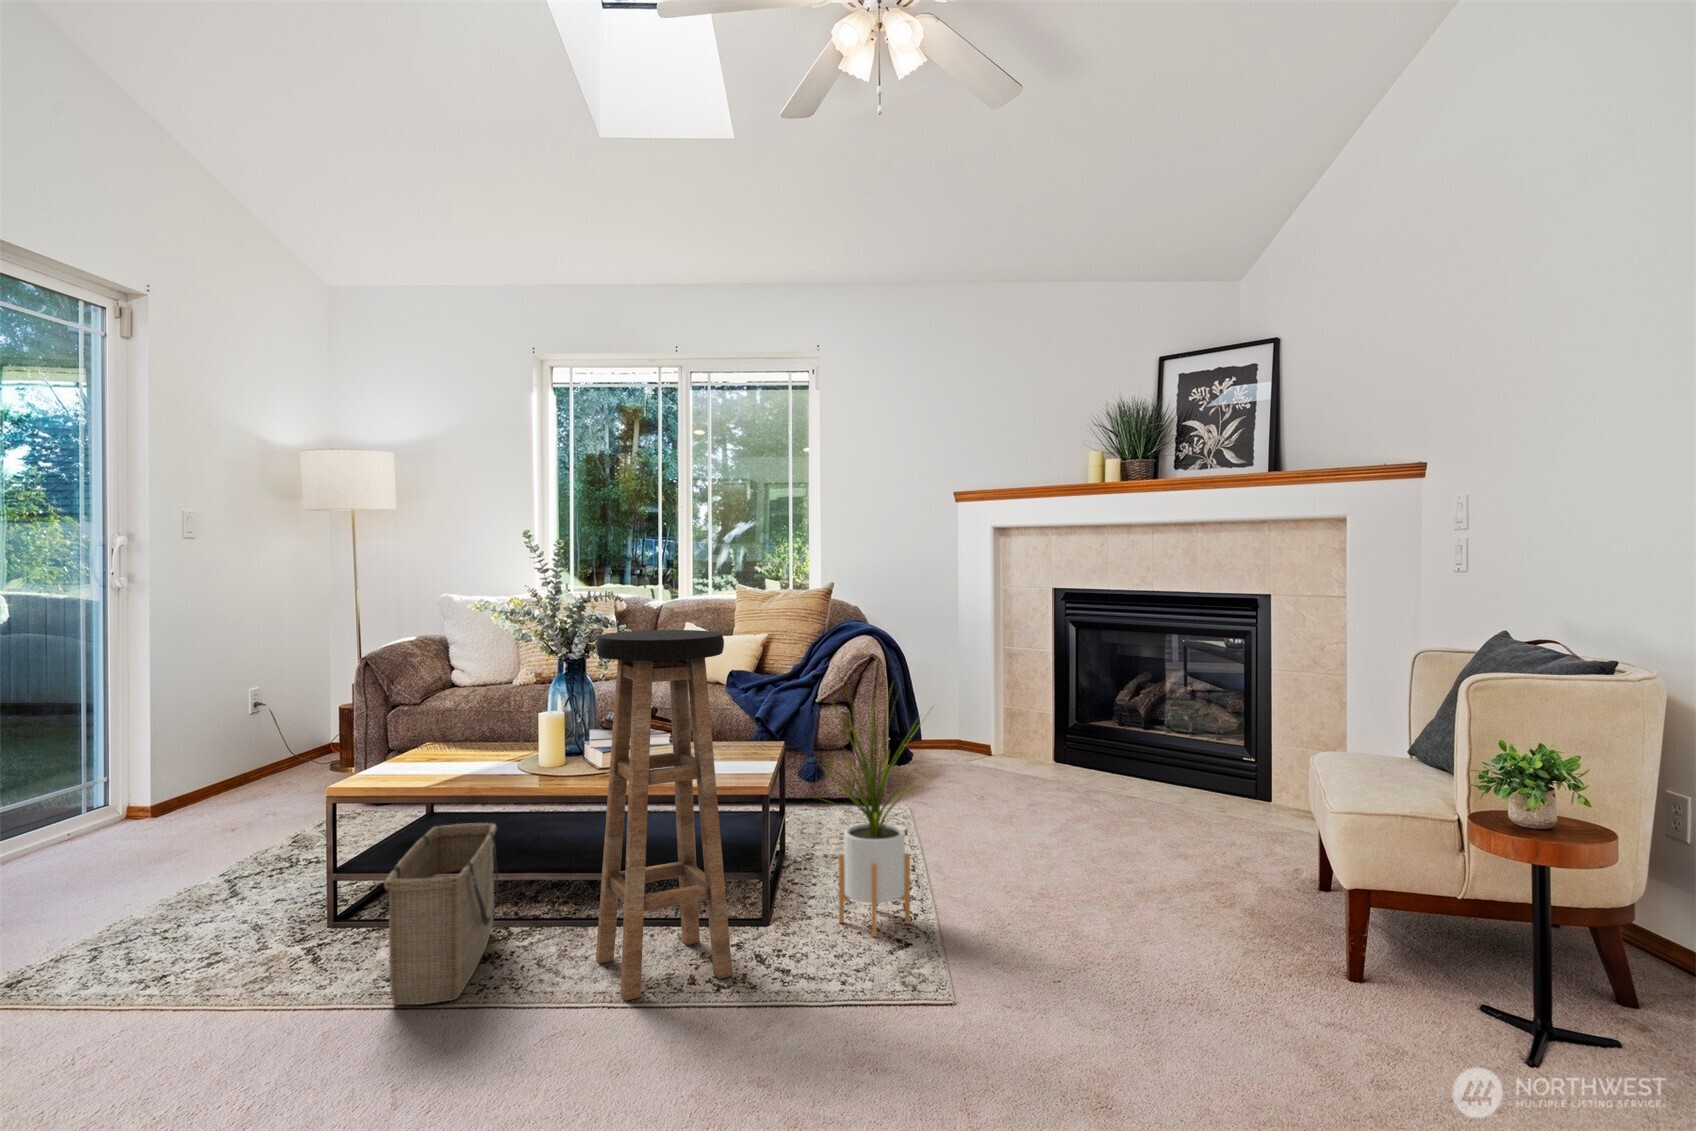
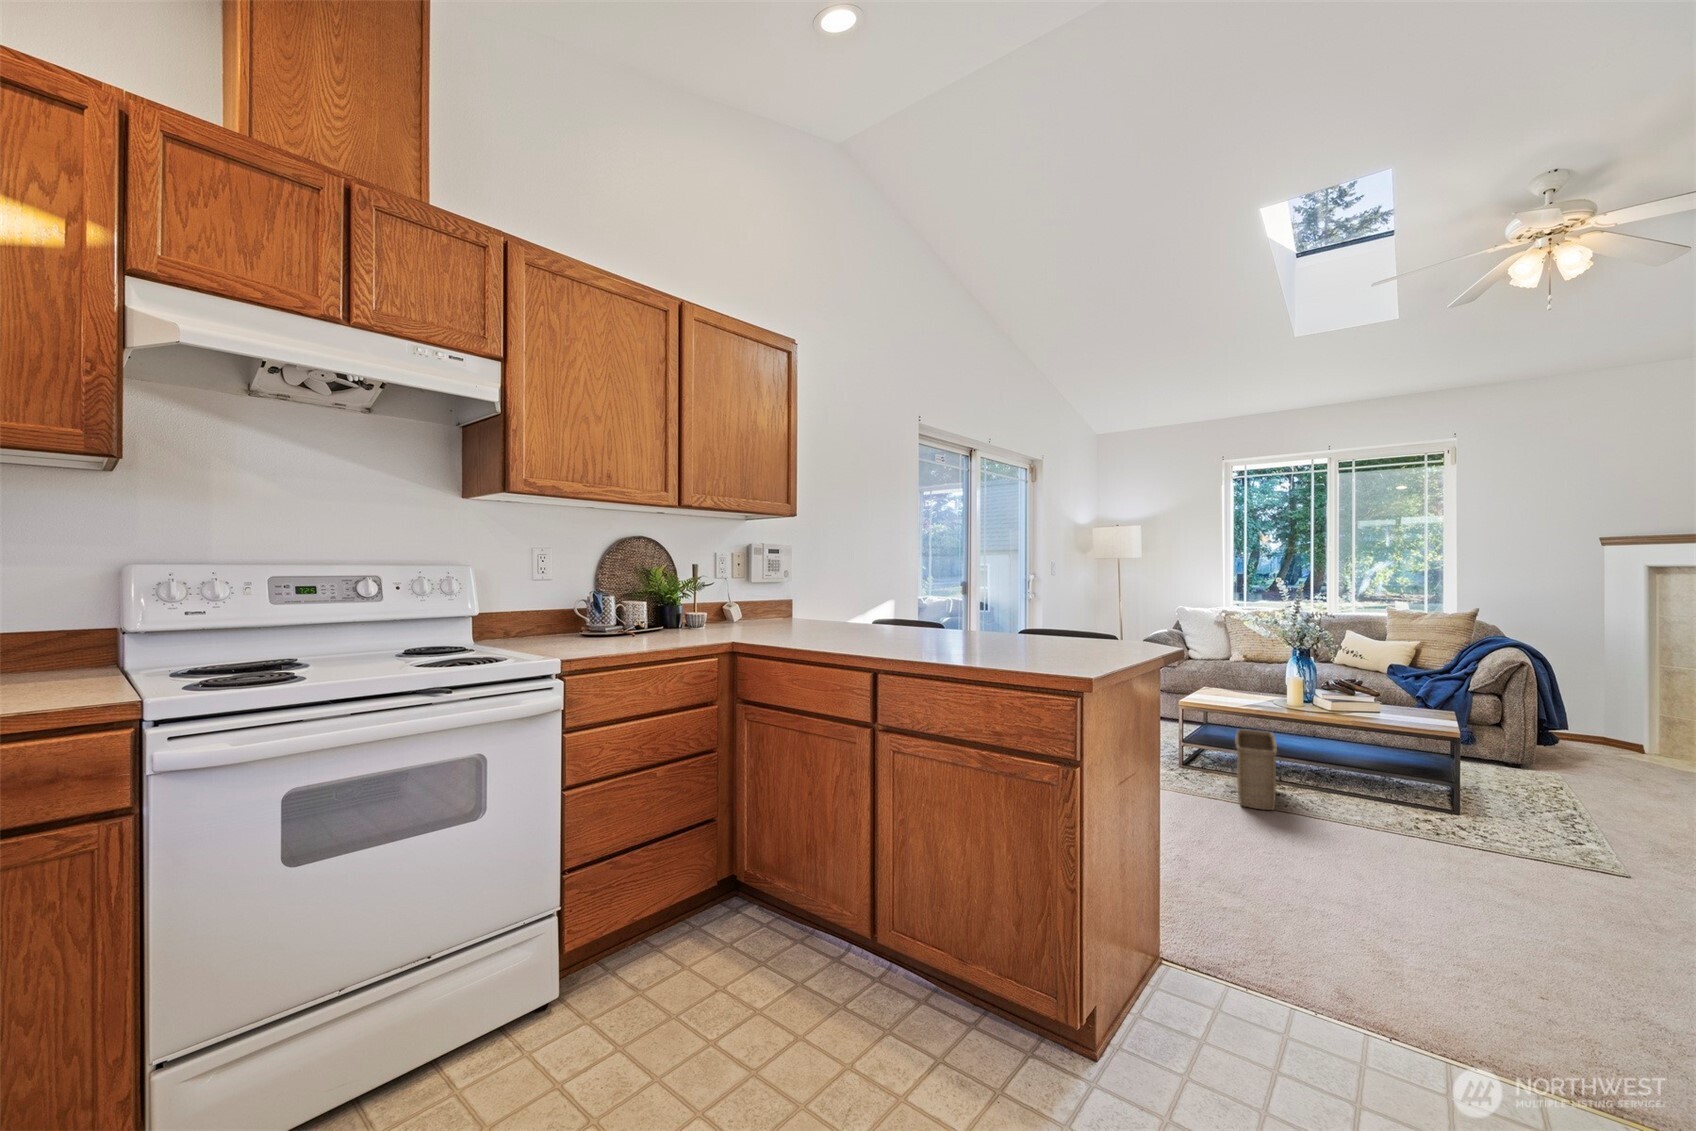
bar stool: present [596,630,732,1001] -> none [1344,639,1442,834]
house plant: present [825,697,933,937] -> none [1491,678,1607,838]

